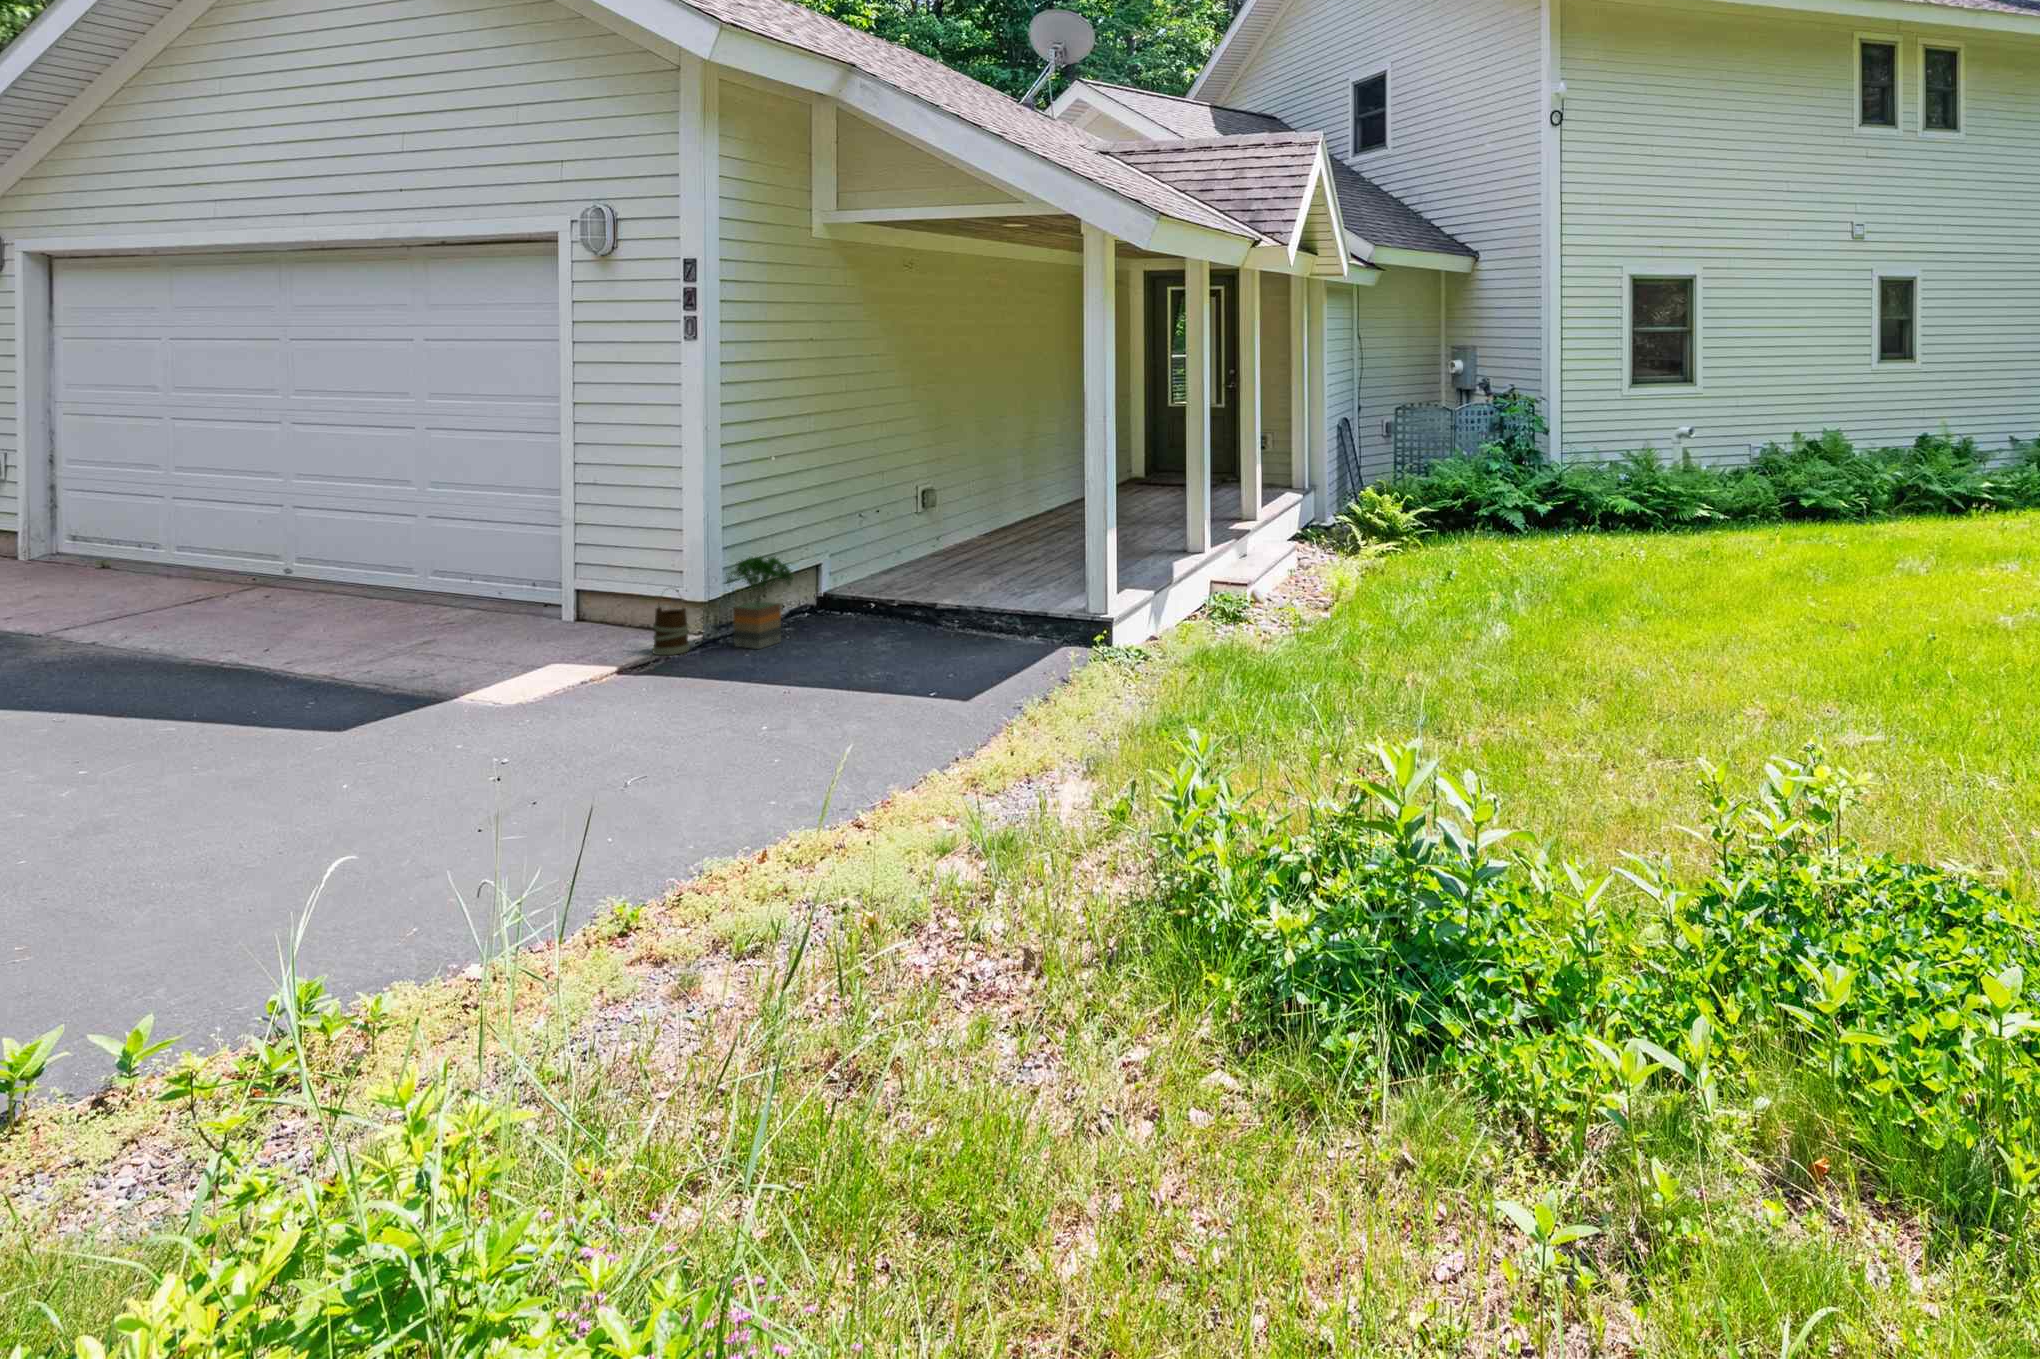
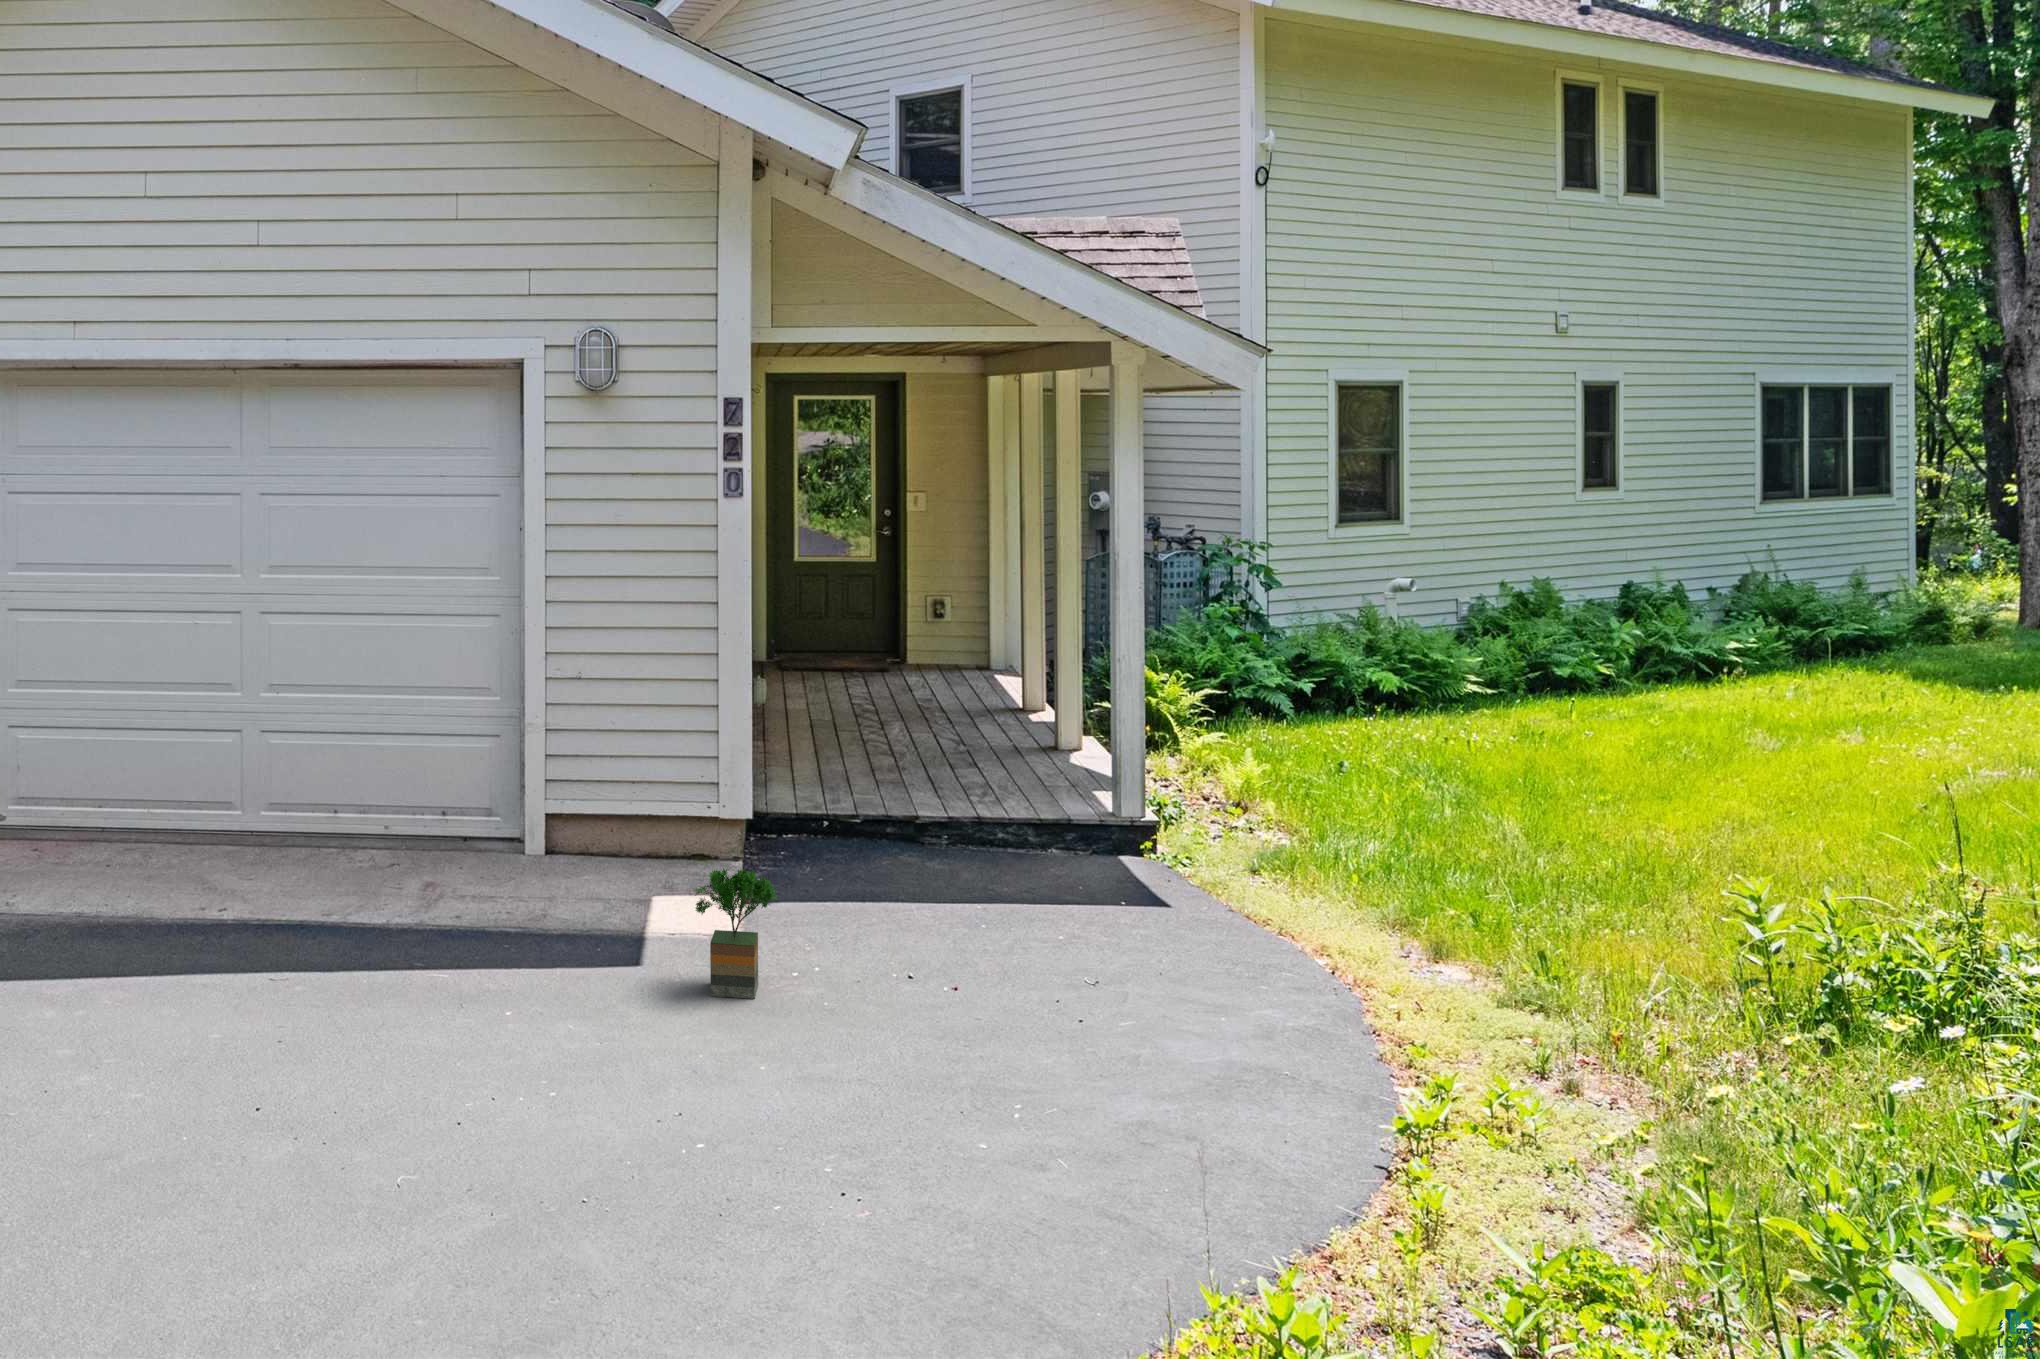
wooden bucket: present [653,600,690,655] -> none [620,923,669,1018]

